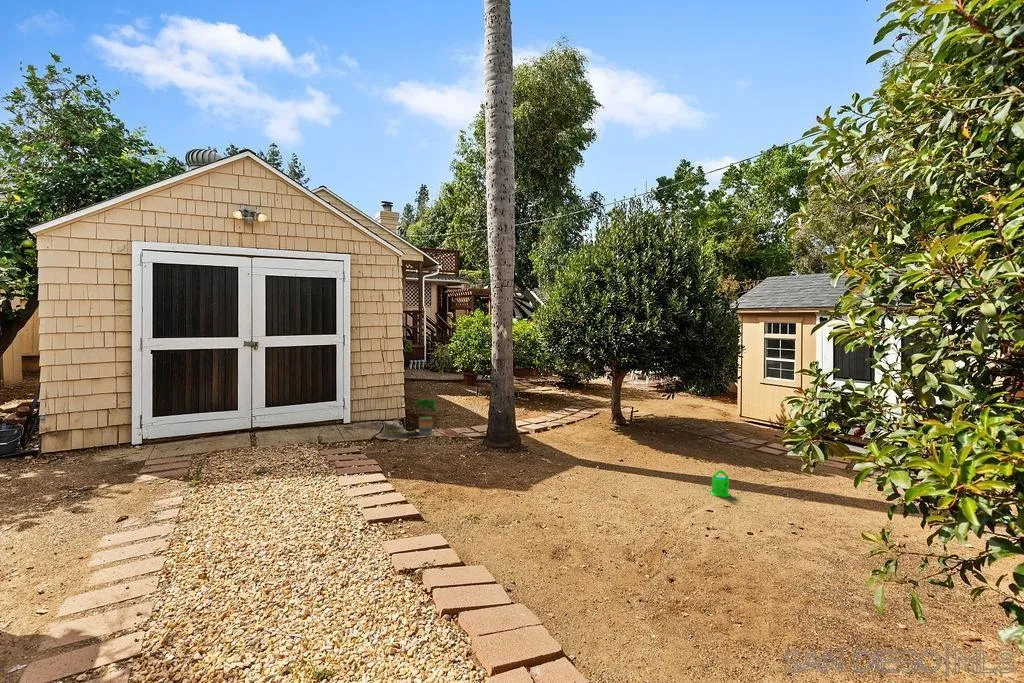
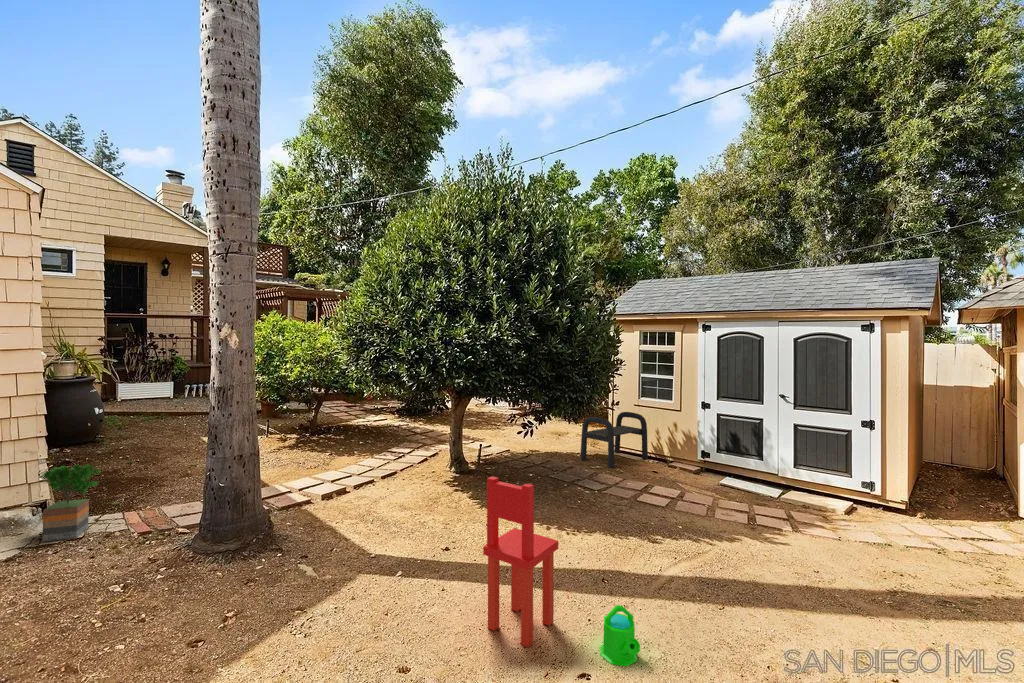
bench: none [712,389,771,430] -> present [581,412,648,468]
chair: none [648,406,689,488] -> present [483,476,558,647]

